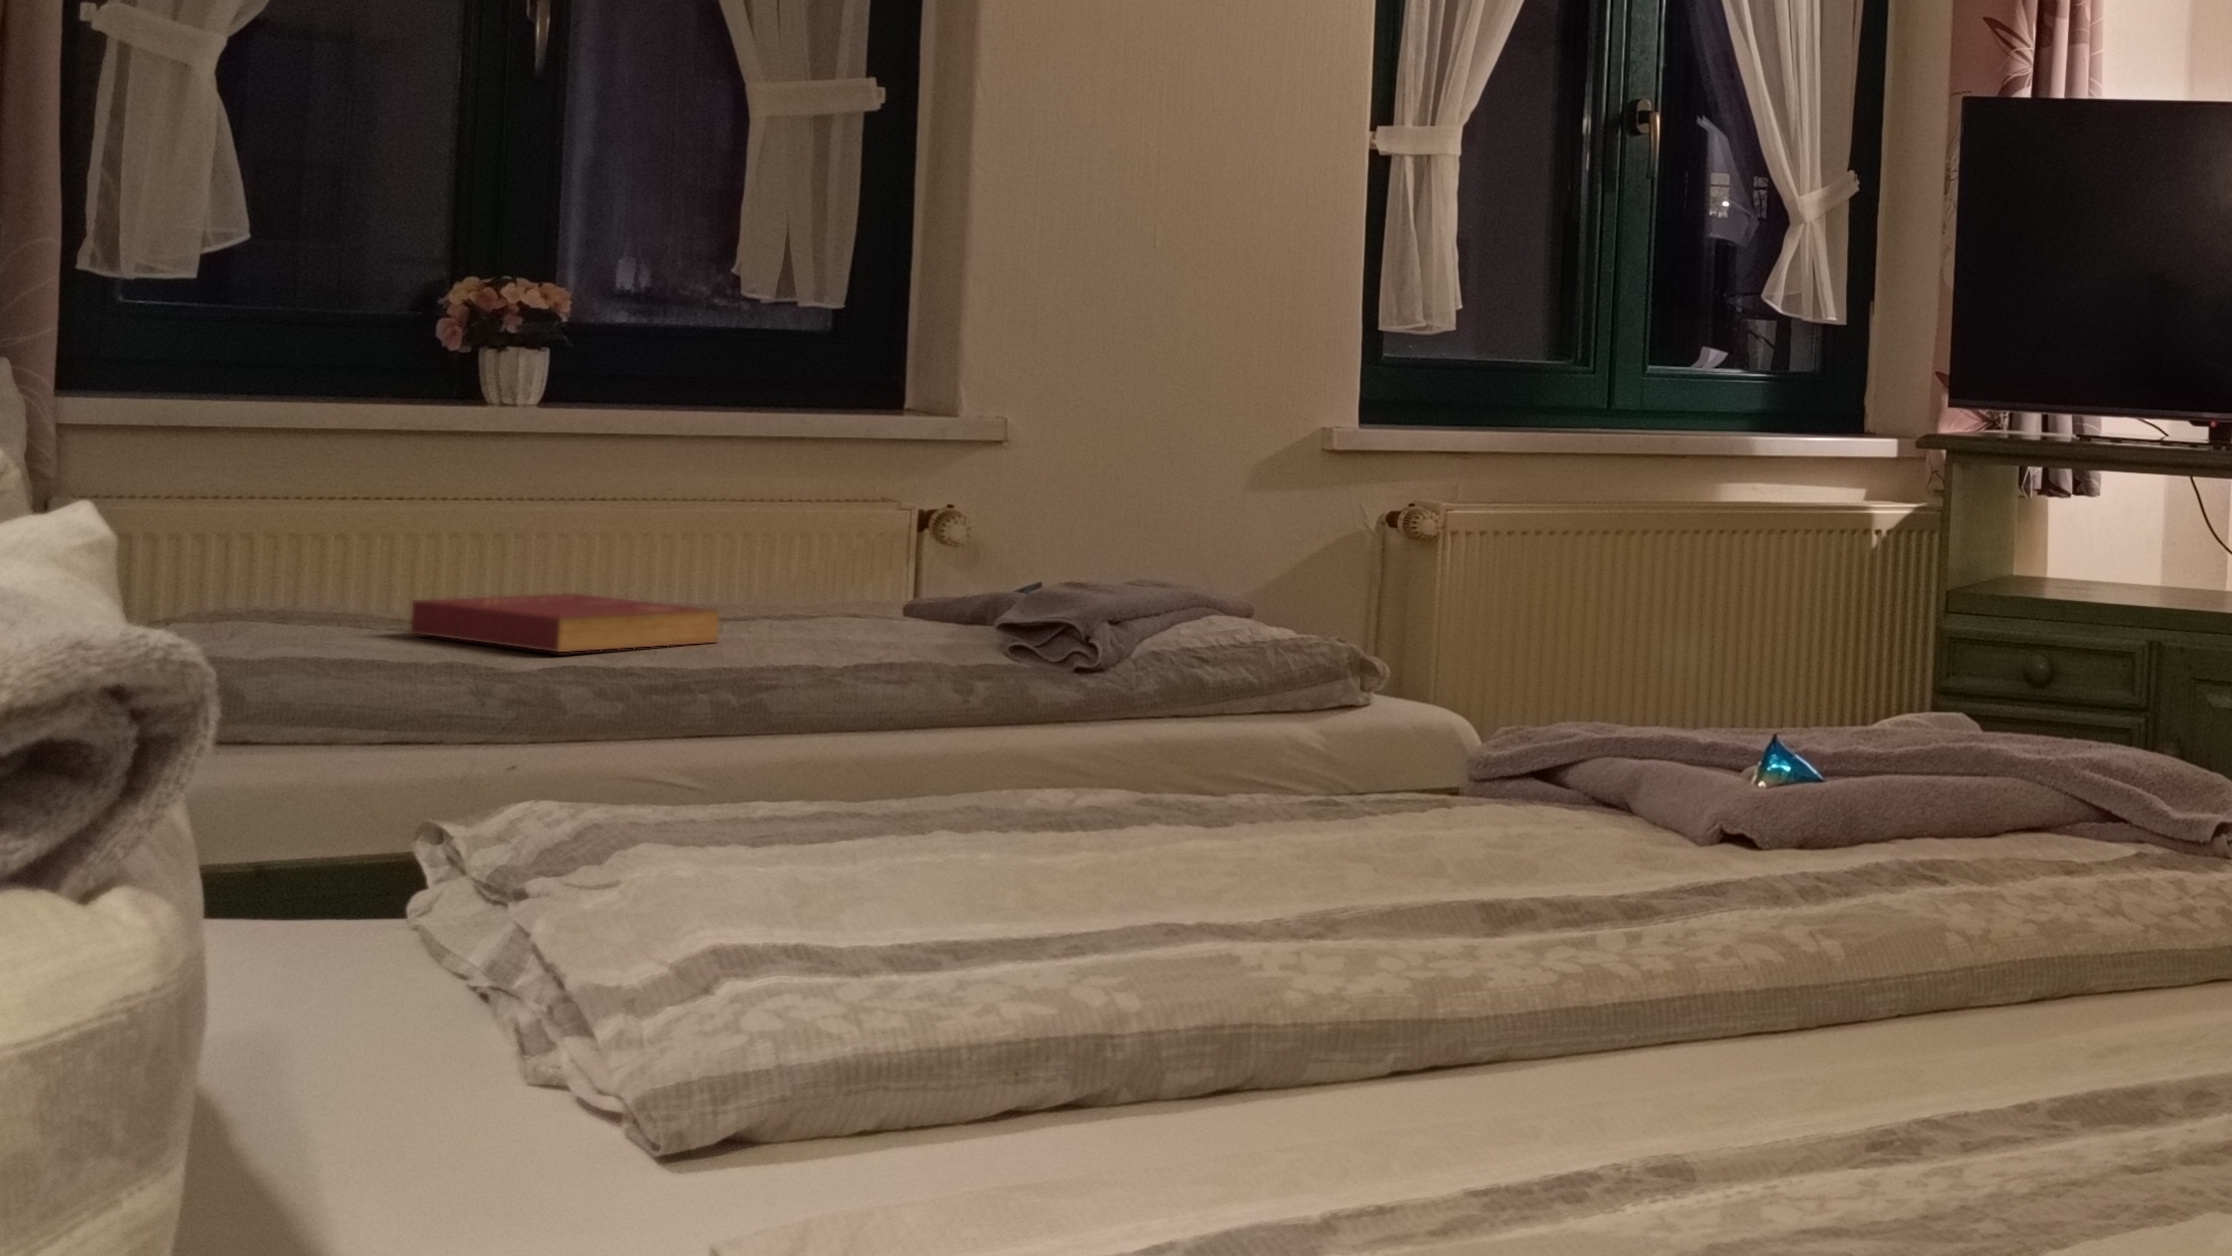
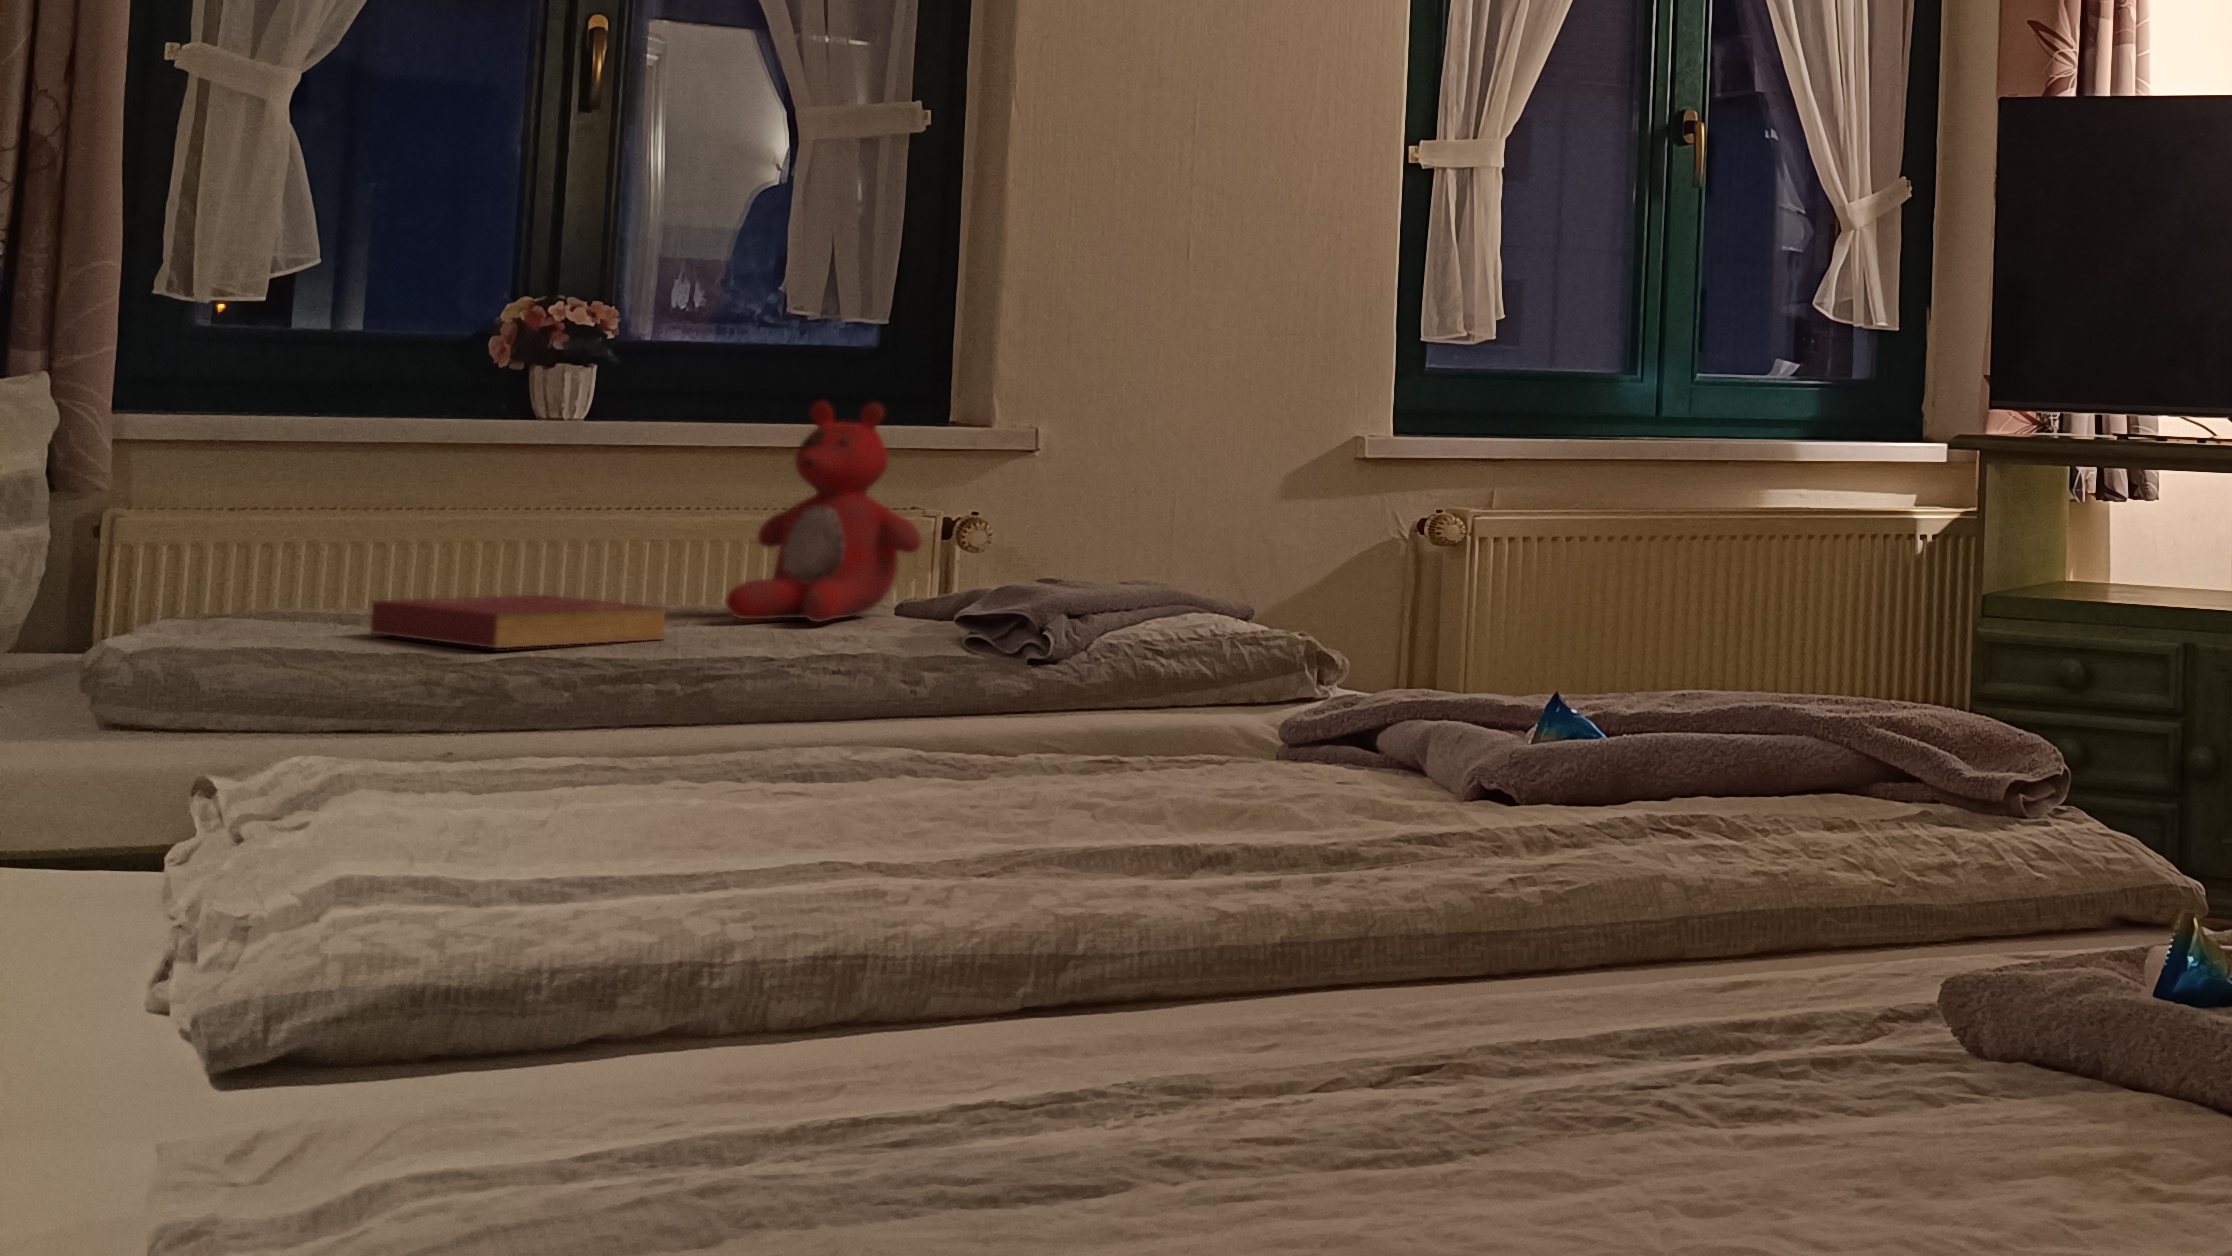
stuffed bear: none [766,400,960,624] -> present [726,402,921,622]

